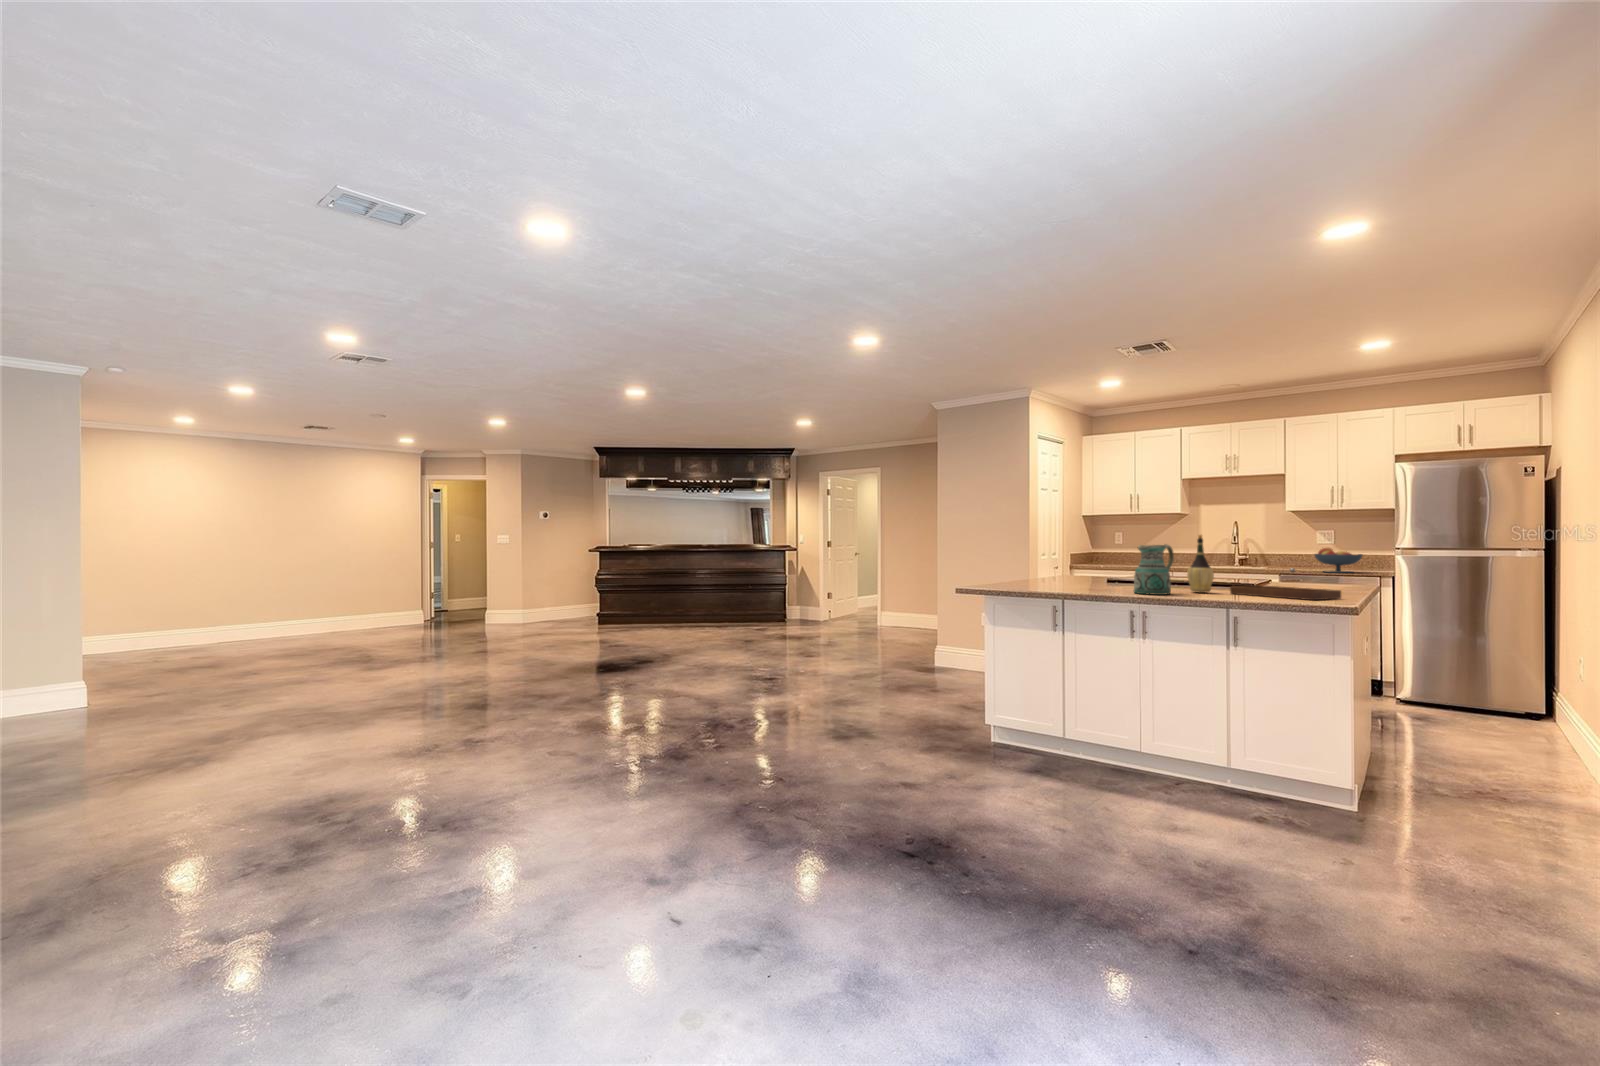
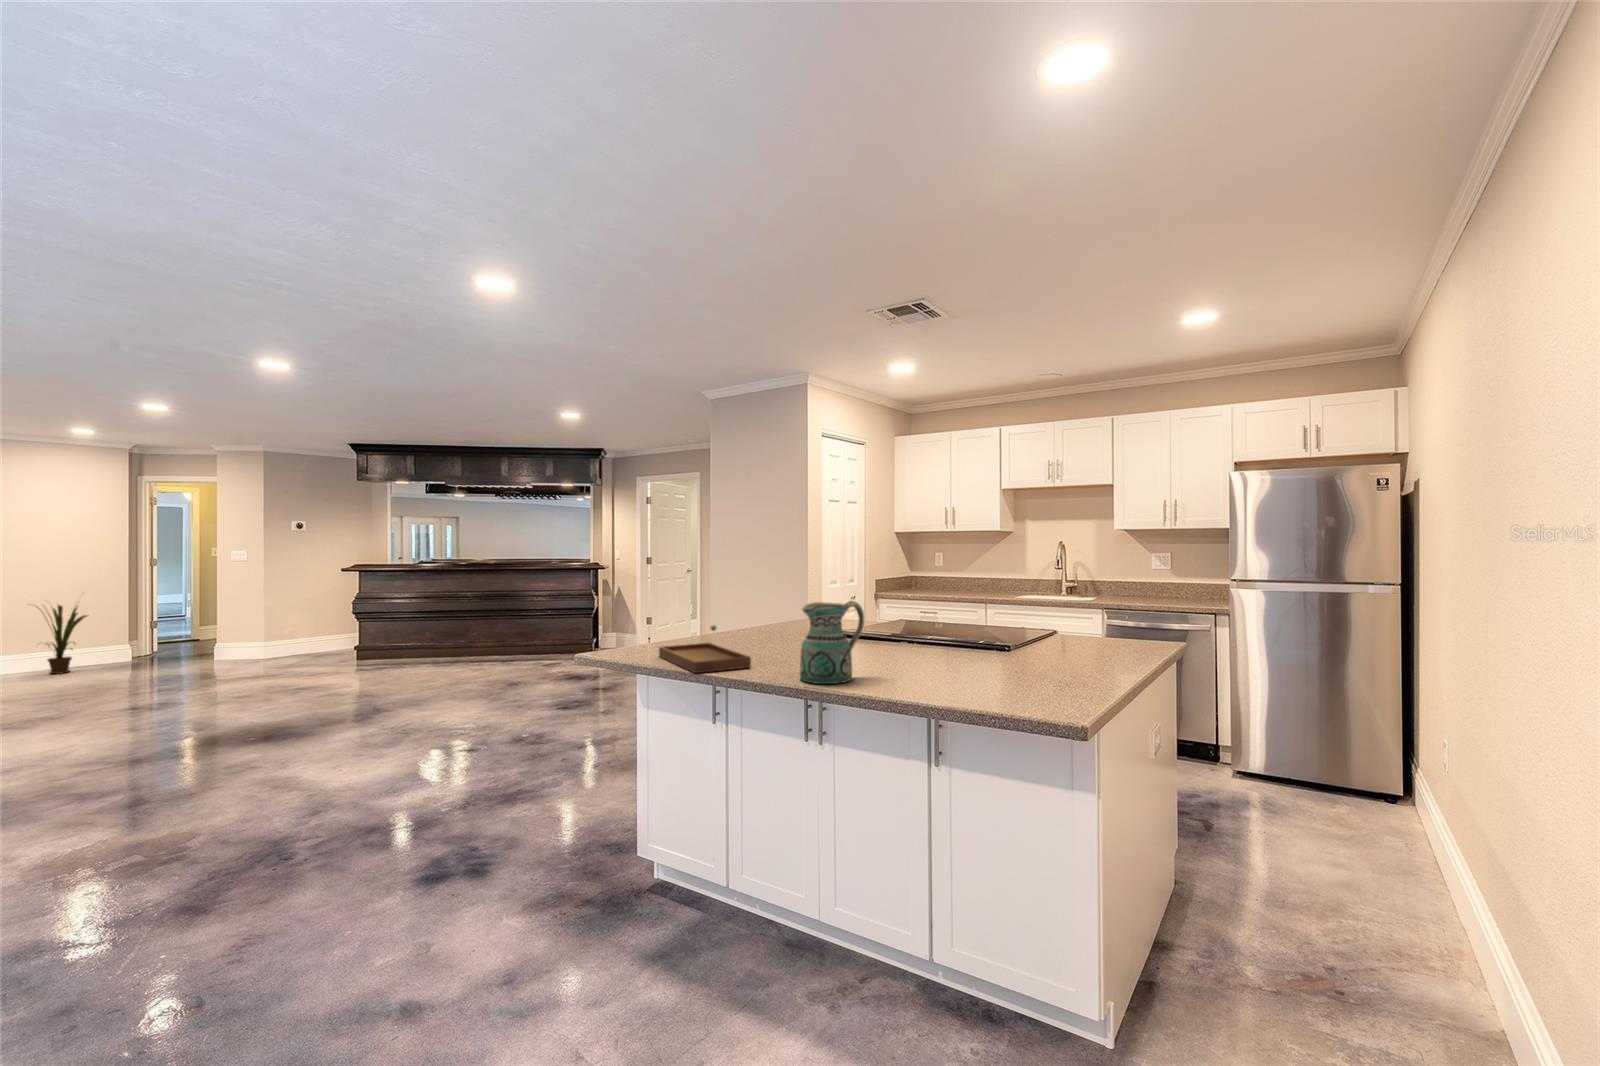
wine bottle: present [1187,535,1214,593] -> none [888,585,925,675]
fruit bowl: present [1315,548,1362,573] -> none [1144,575,1199,608]
house plant: none [356,564,399,630] -> present [44,605,87,674]
tray: present [1230,568,1341,600] -> present [659,625,751,673]

